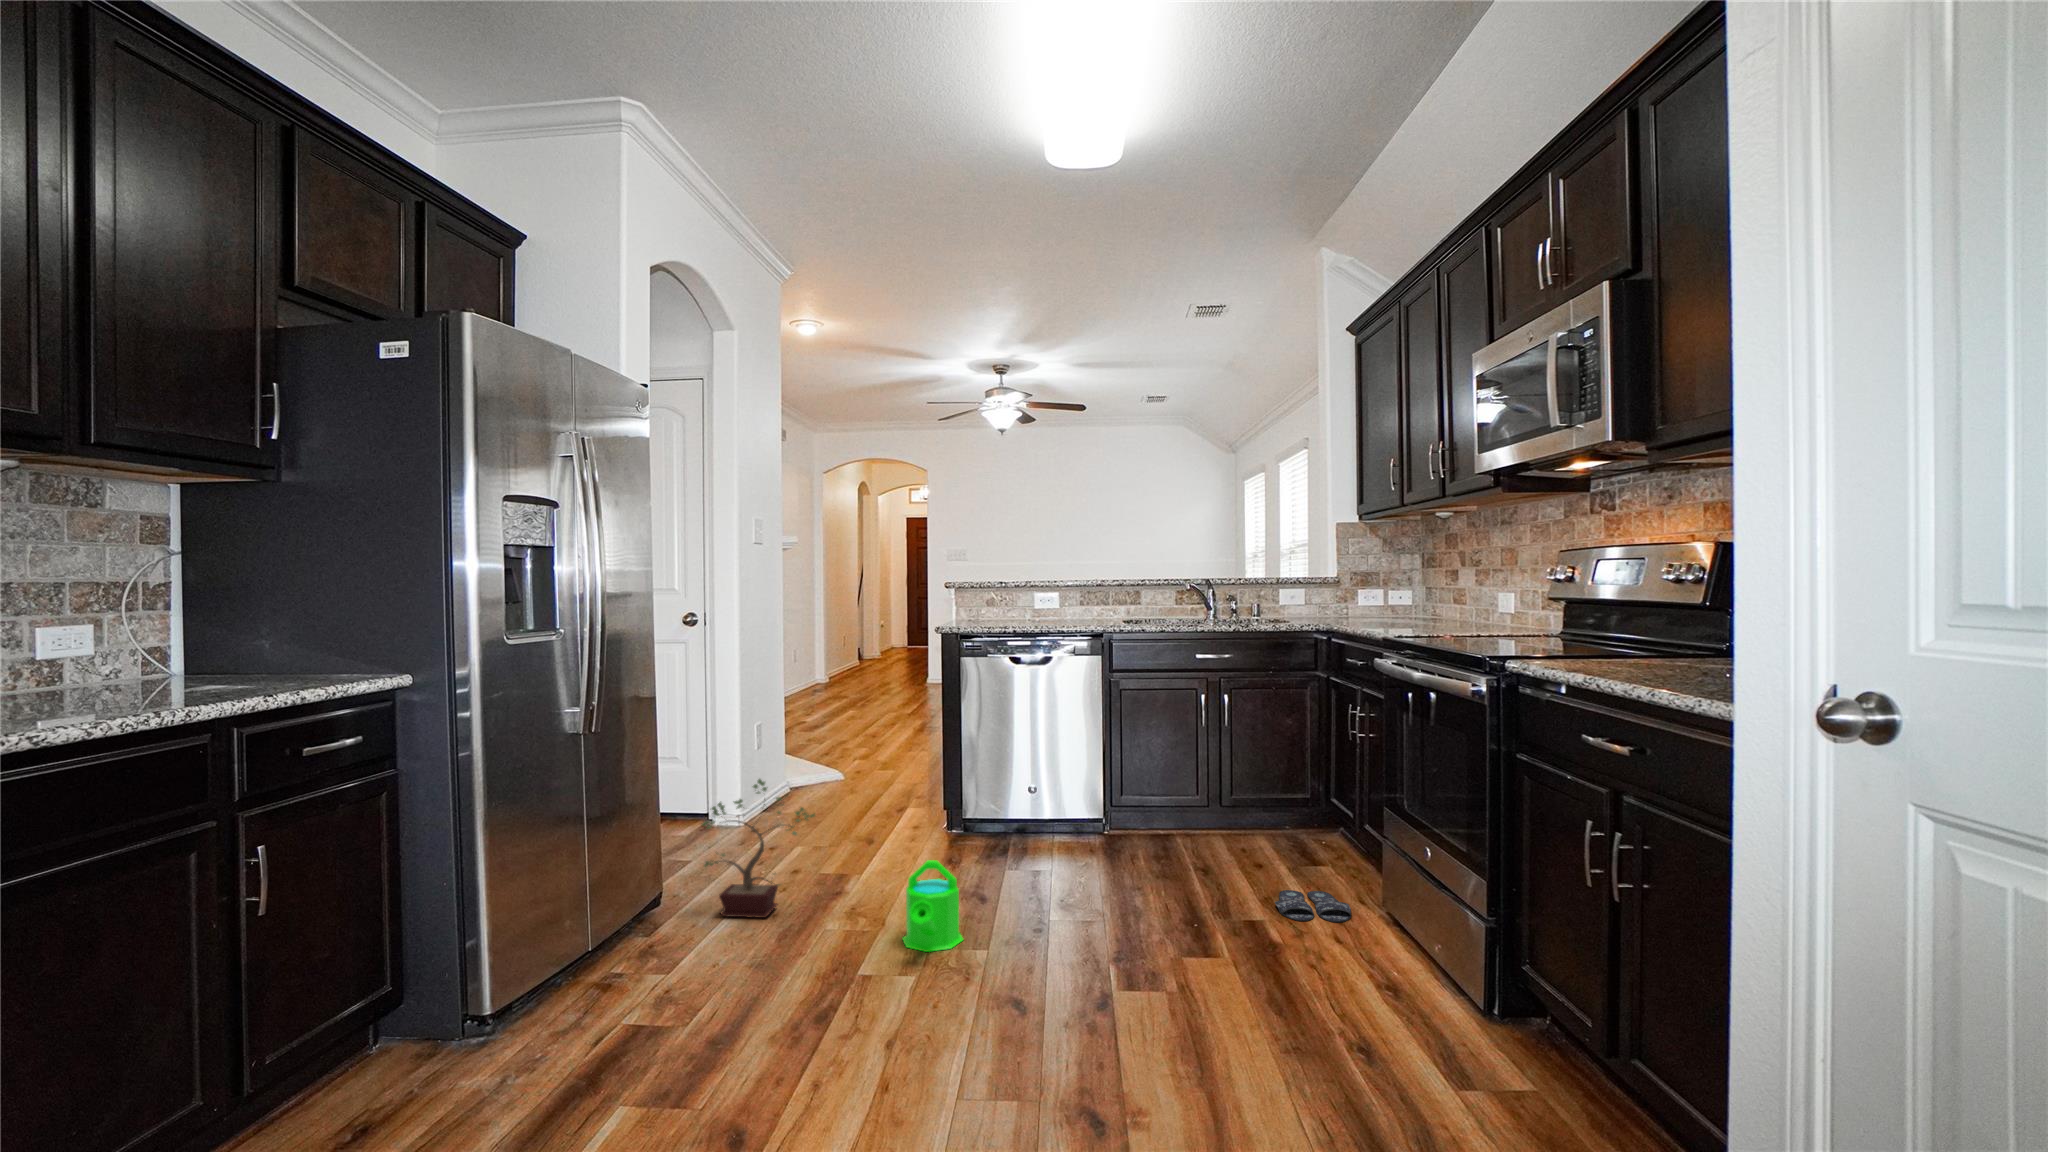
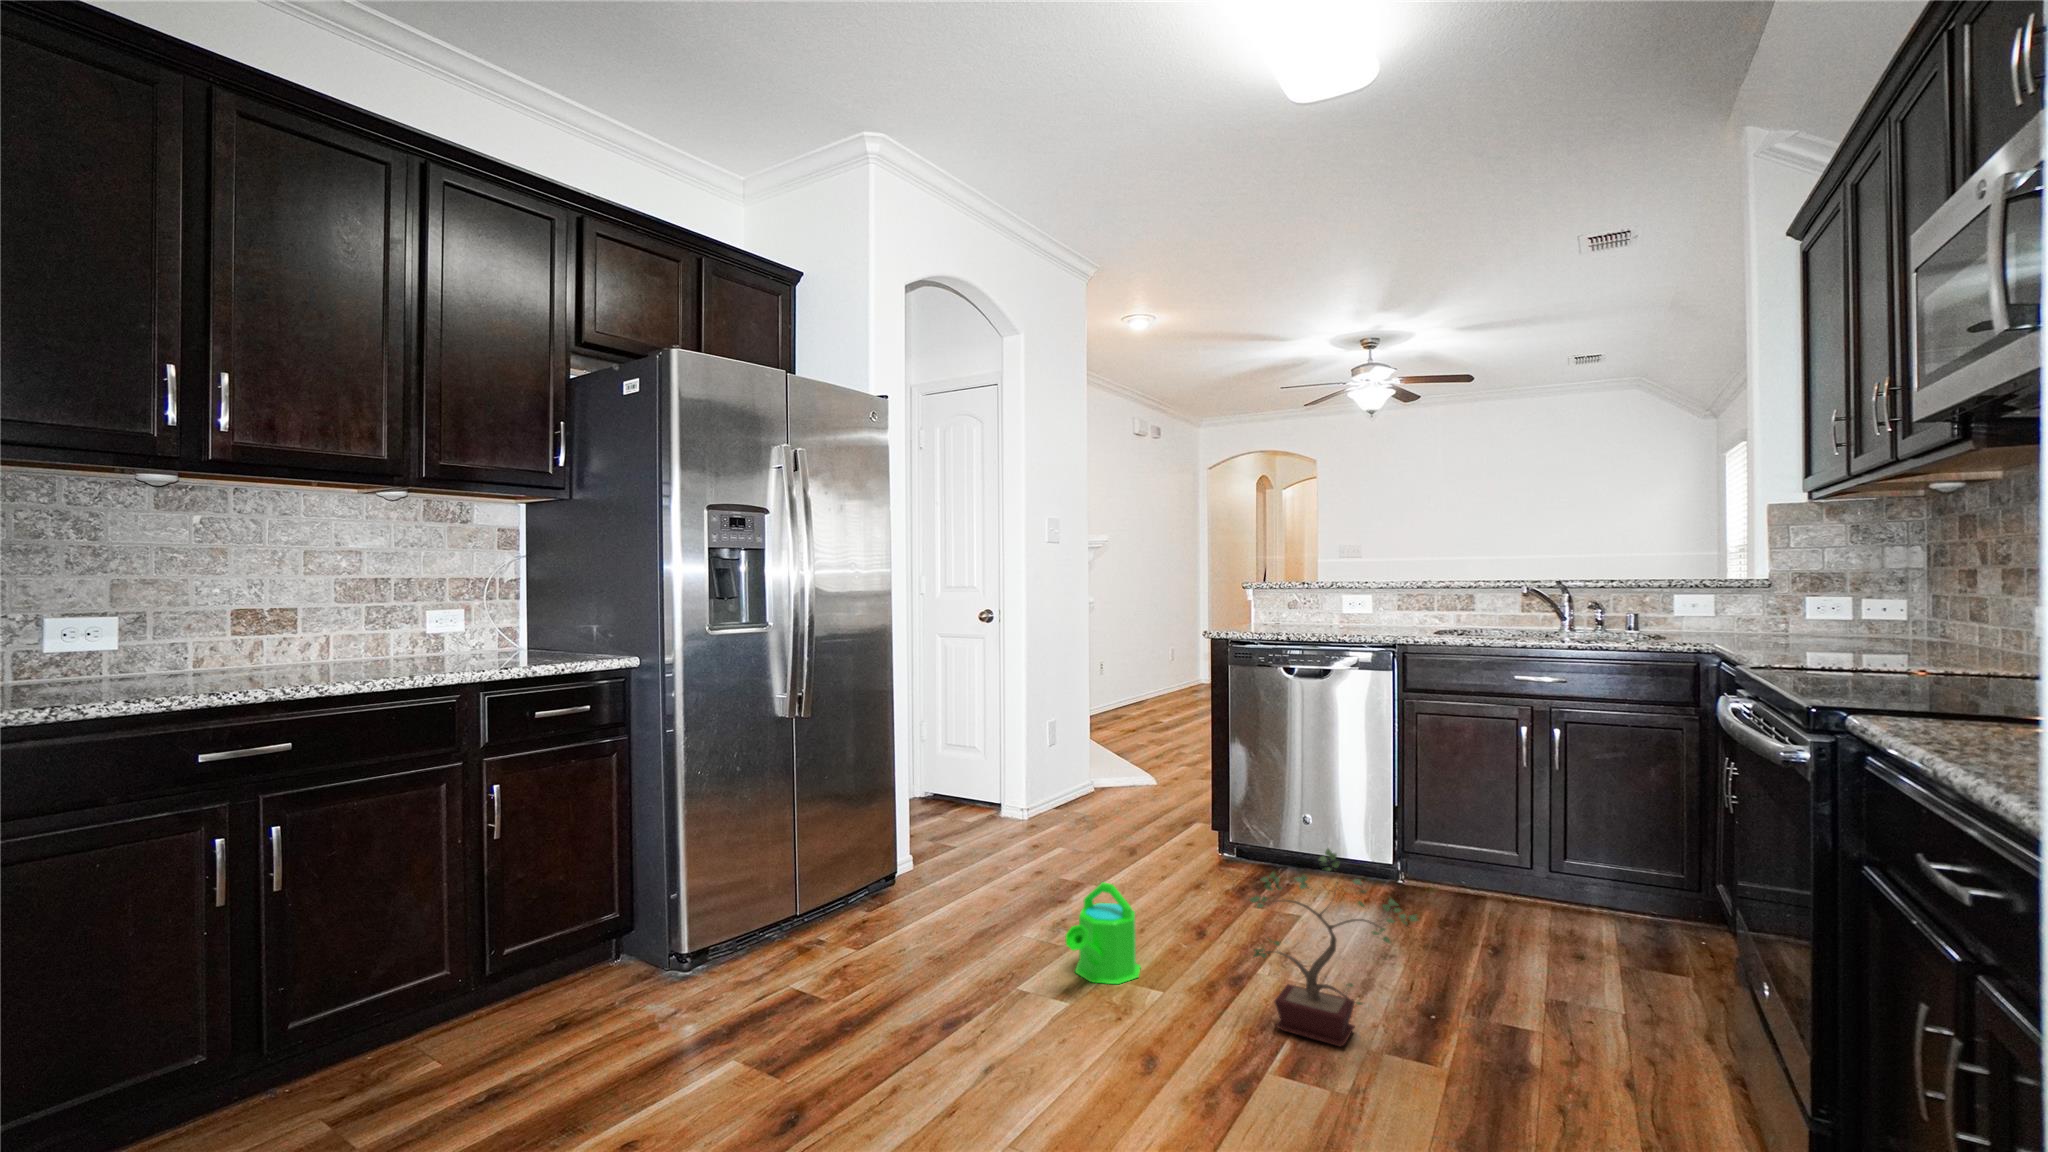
potted plant: present [702,779,815,918] -> present [1250,849,1418,1046]
slippers: present [1275,890,1351,923] -> none [1567,1002,1690,1069]

